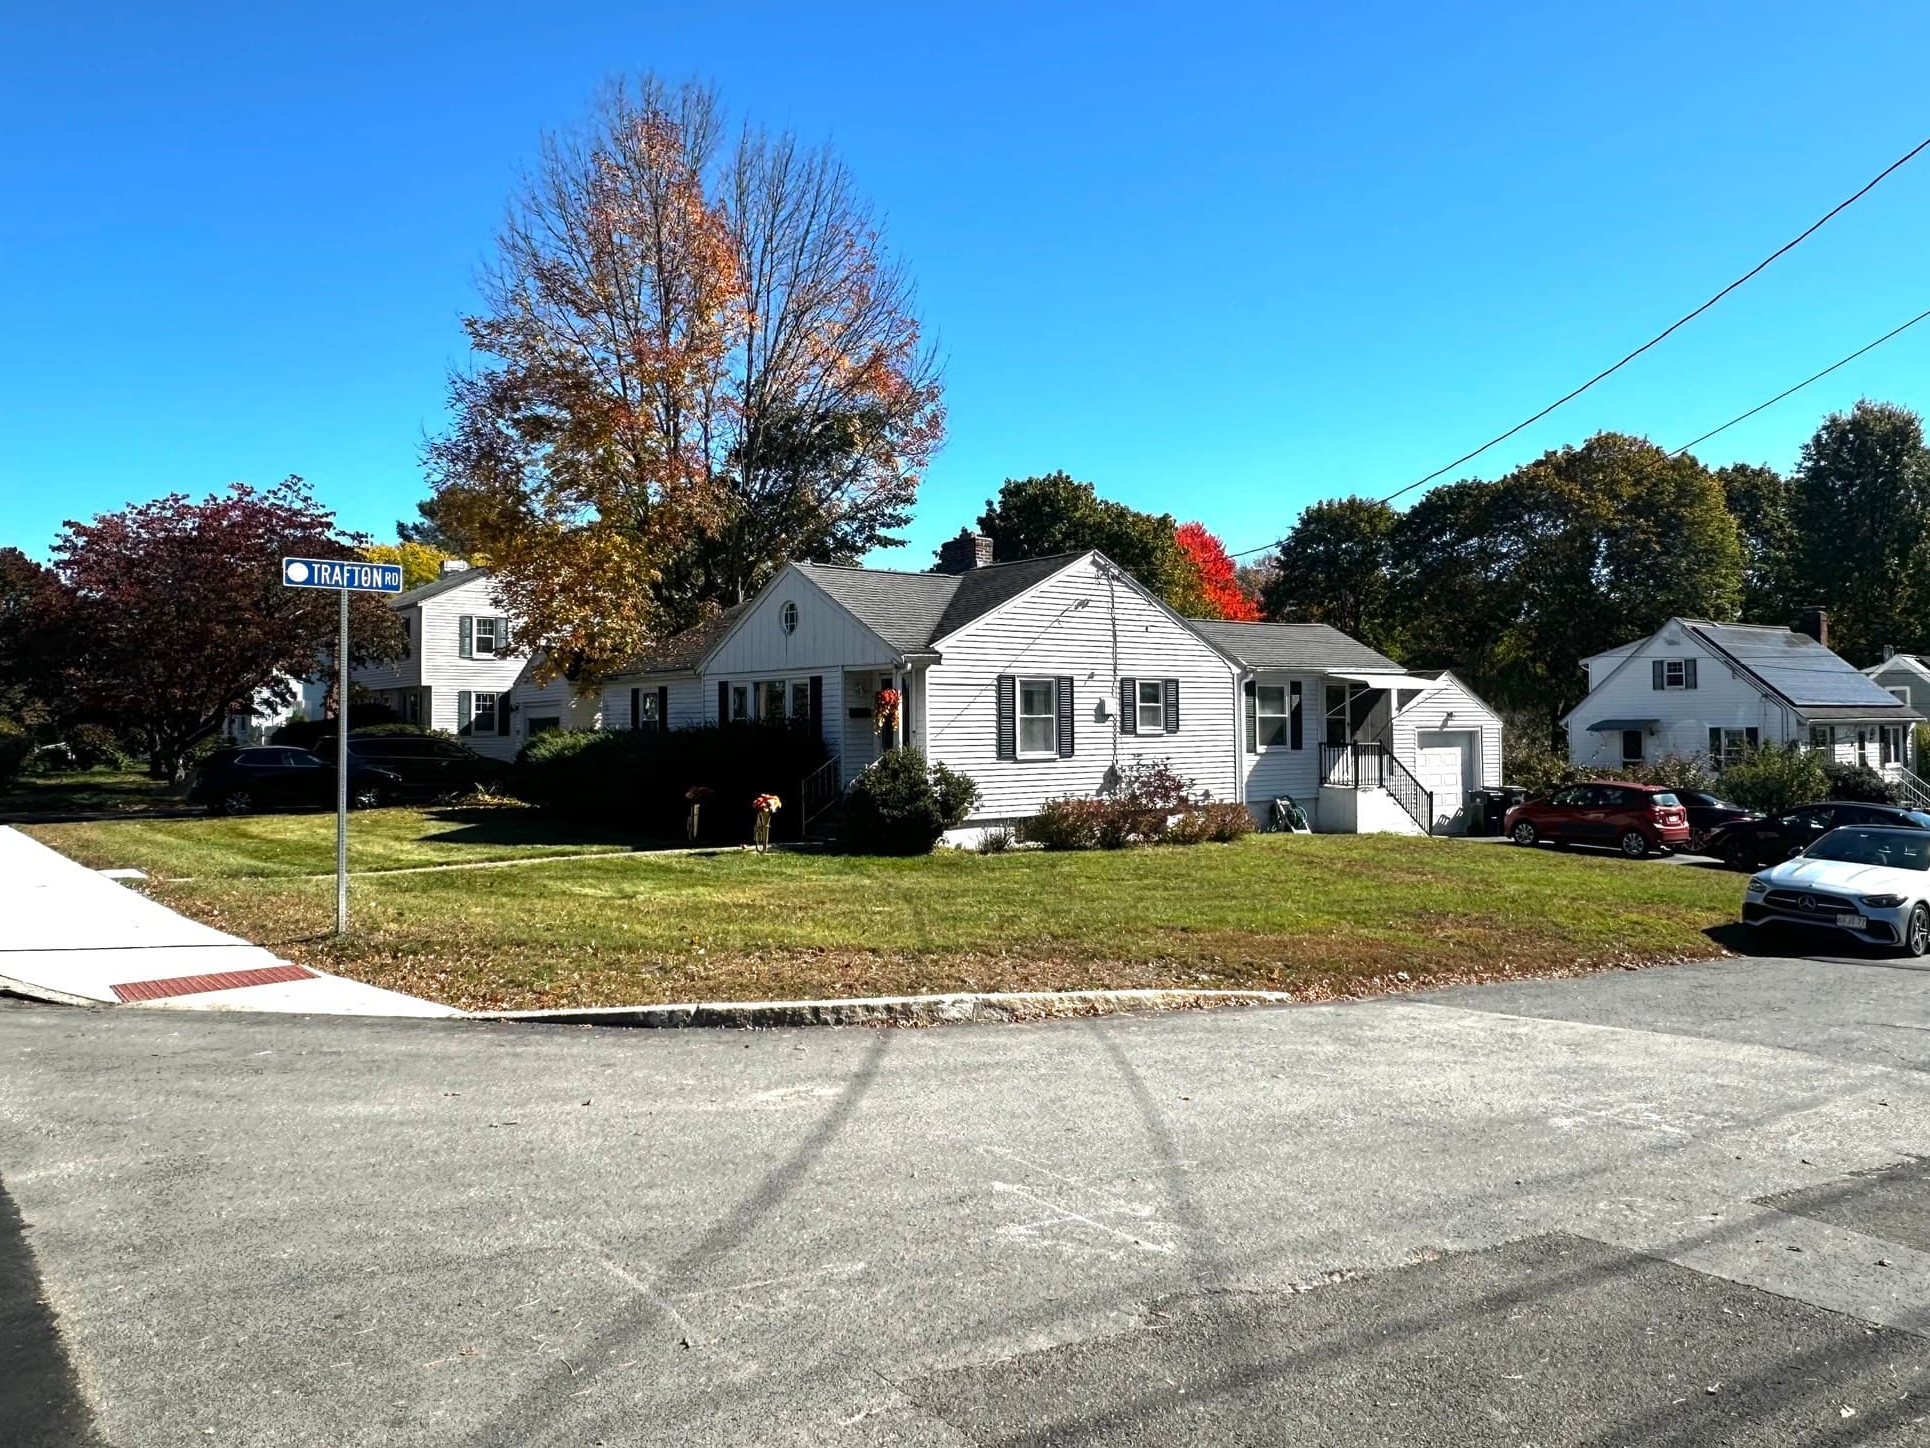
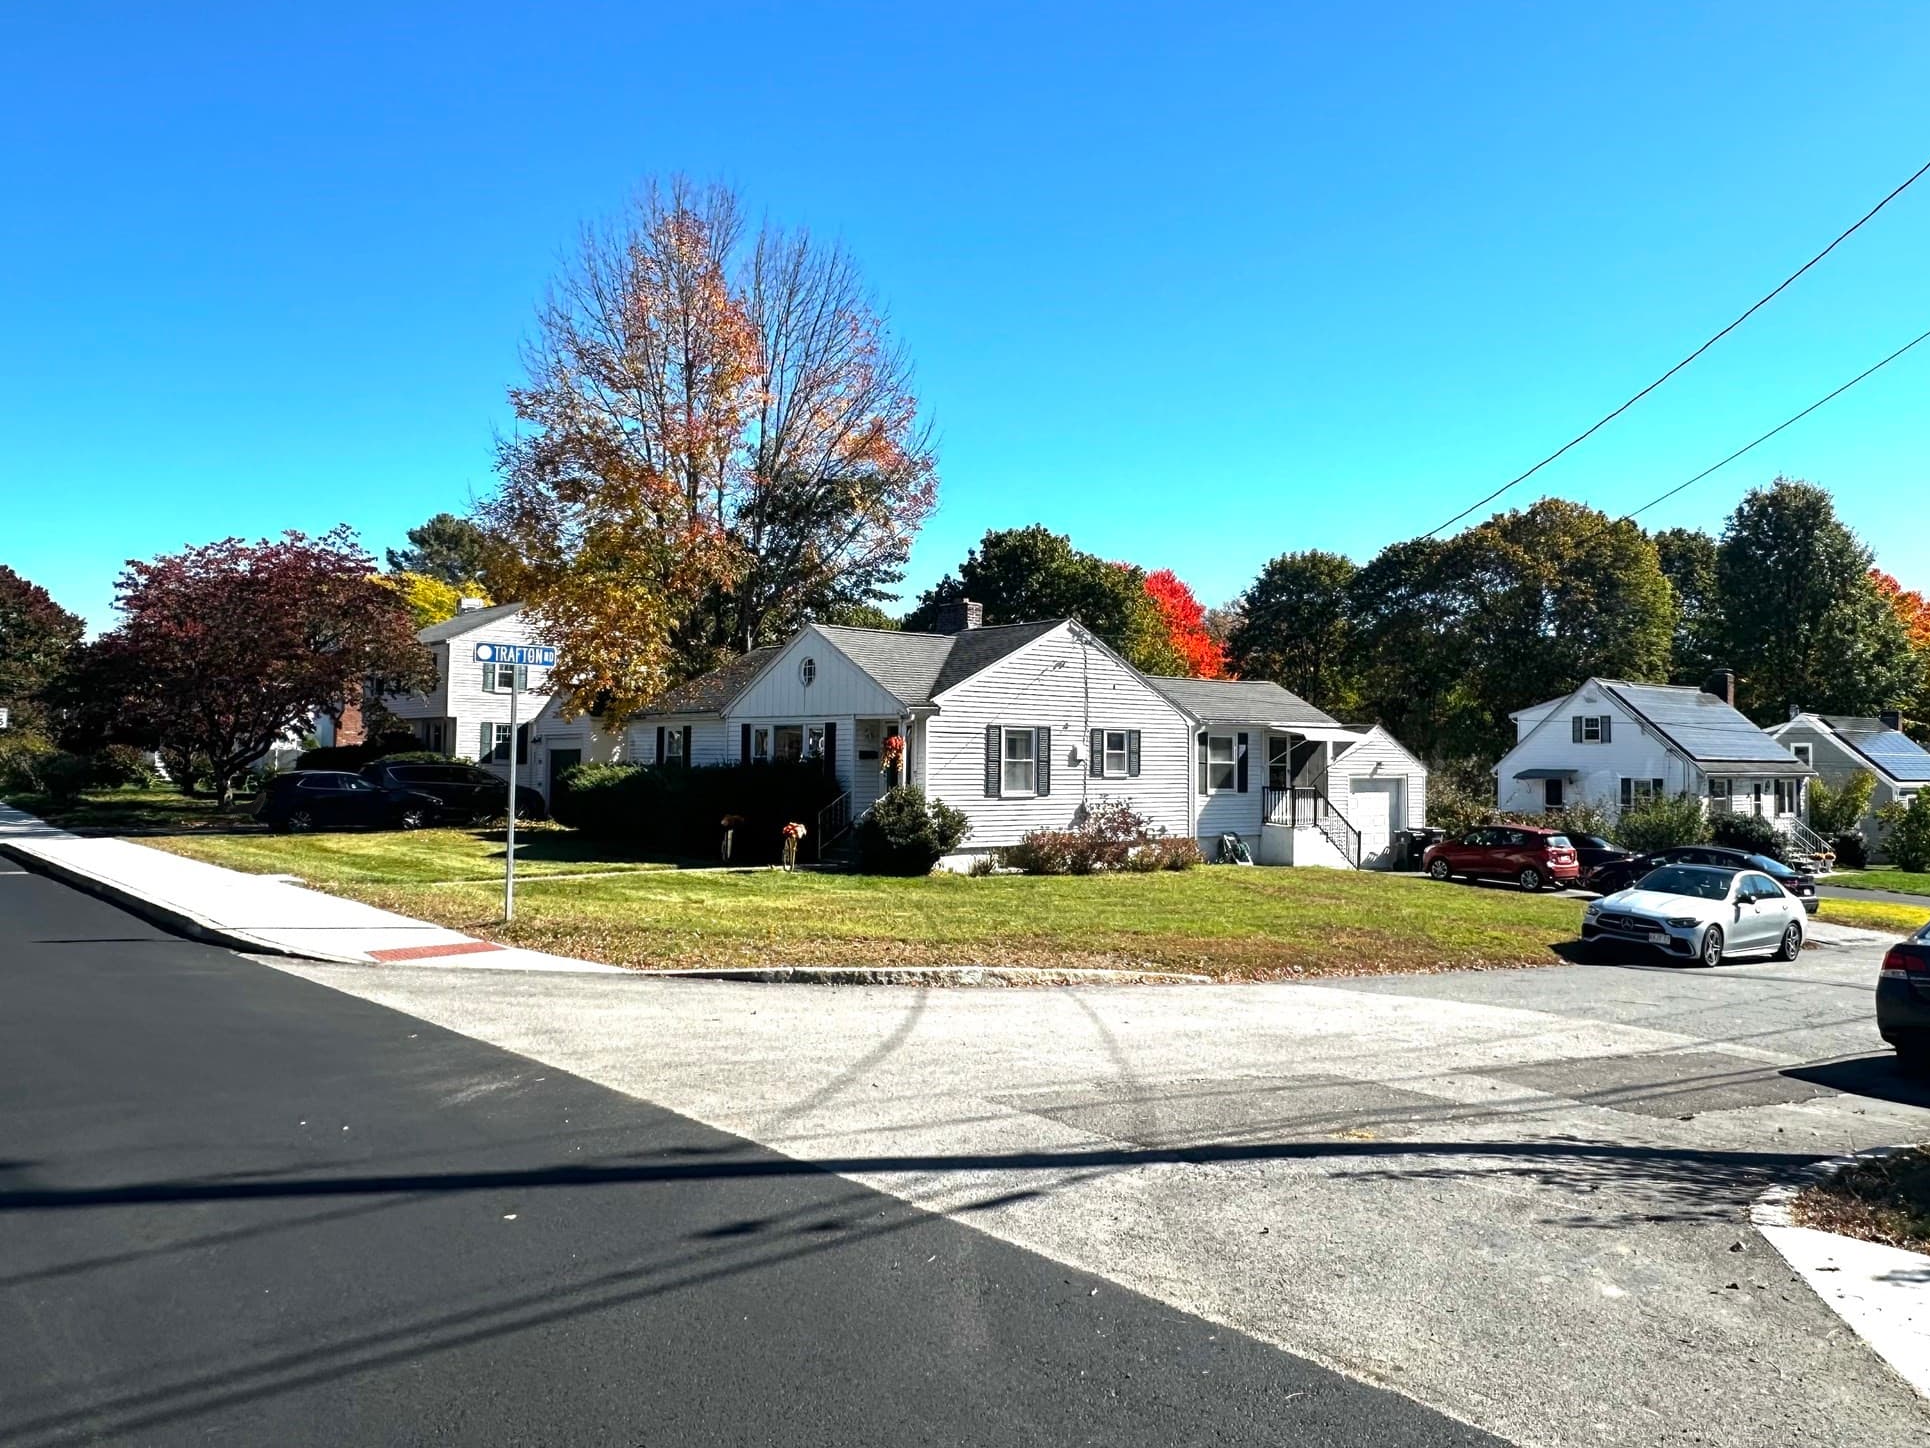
bench: present [1559,822,1617,848] -> none [1468,860,1517,884]

